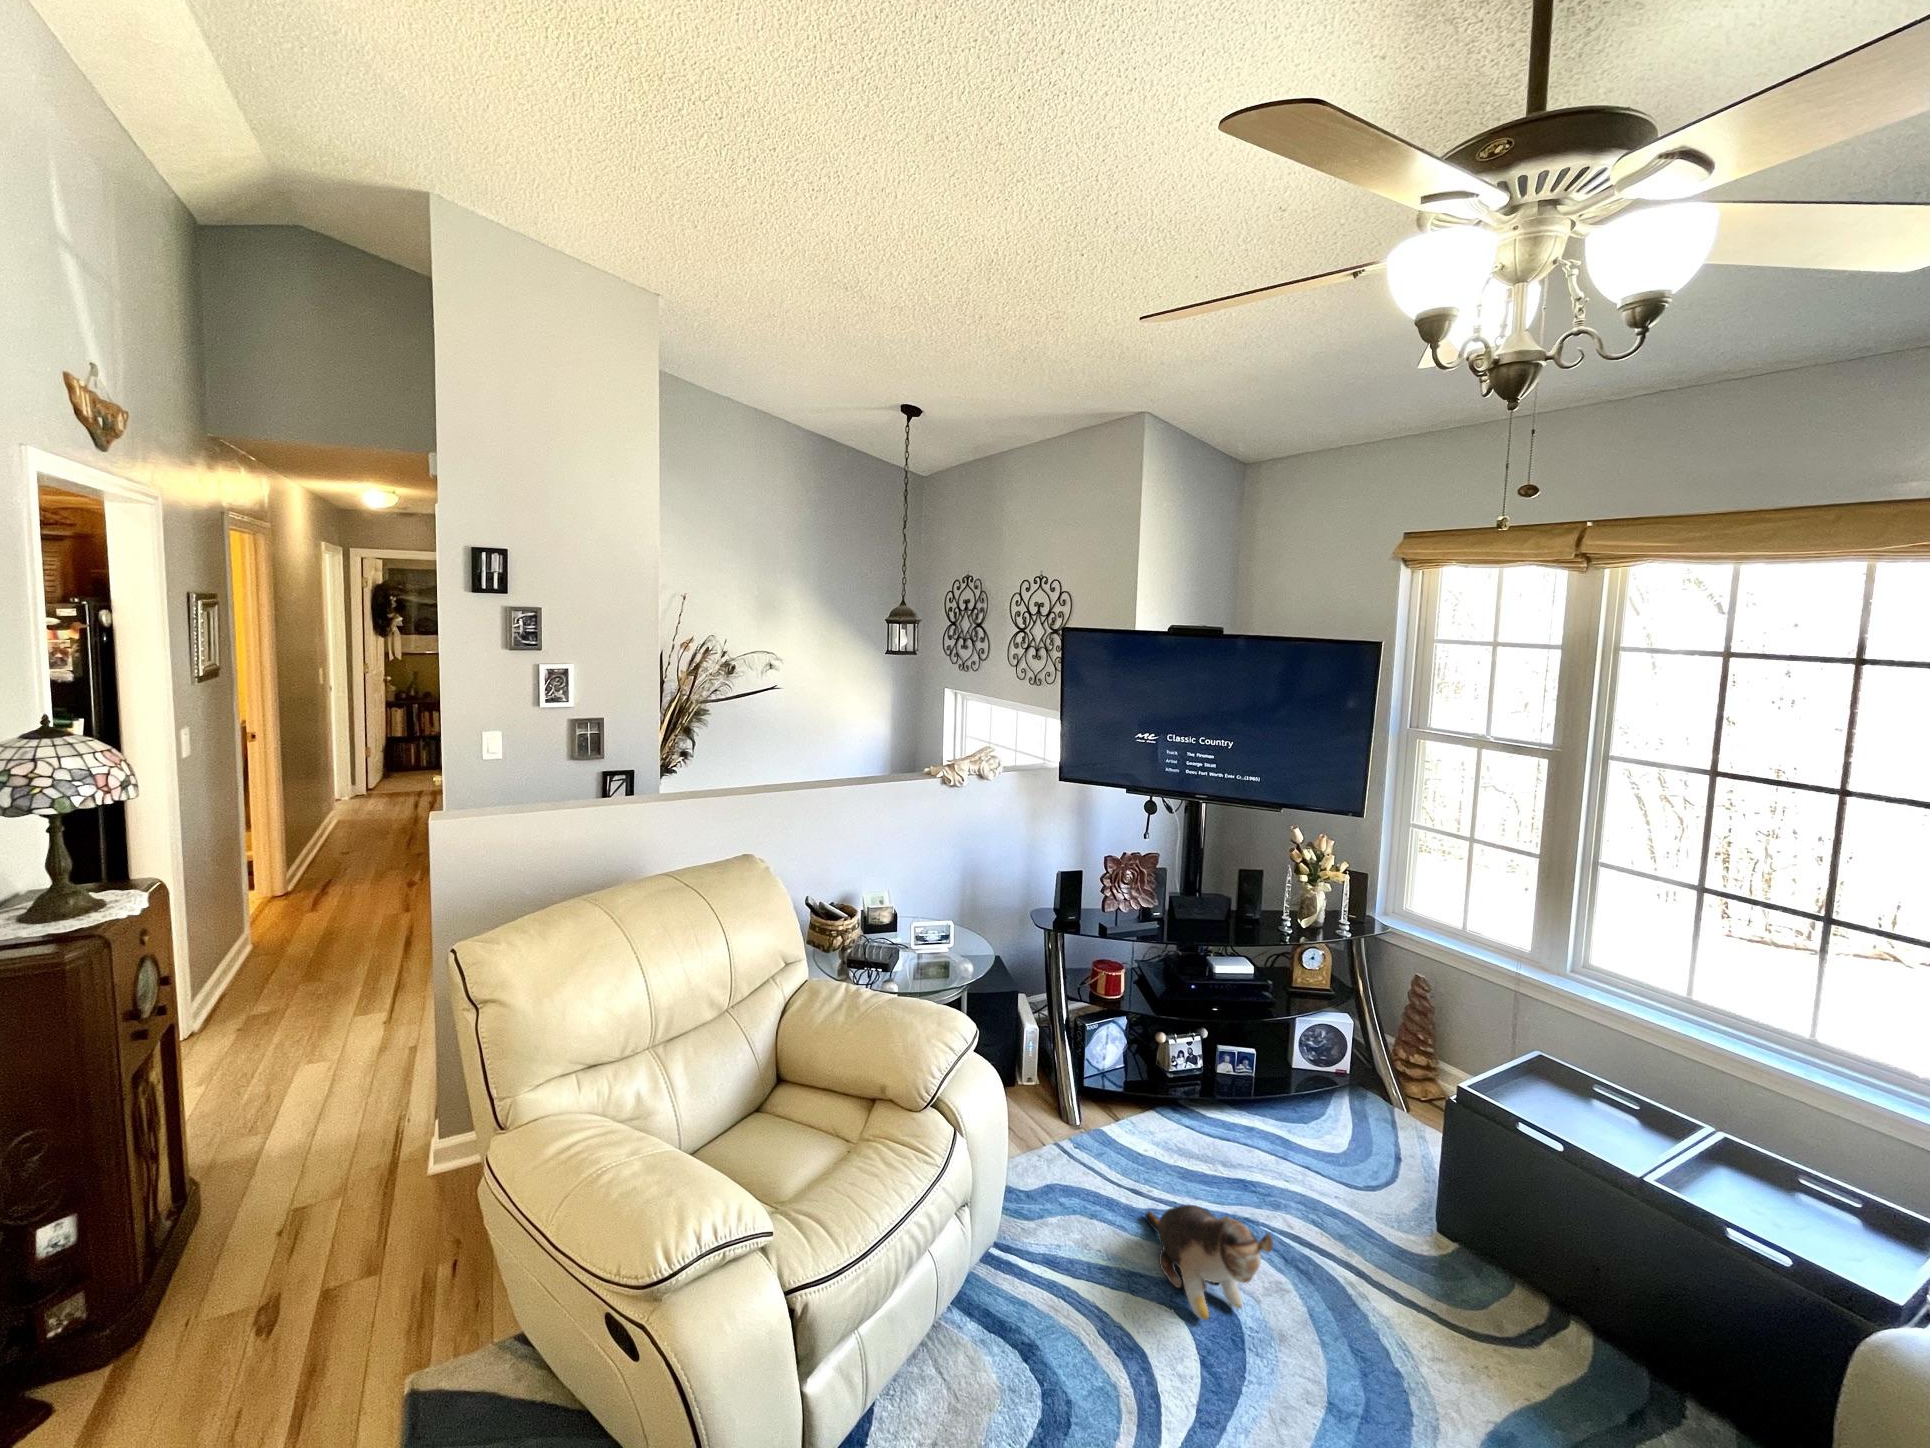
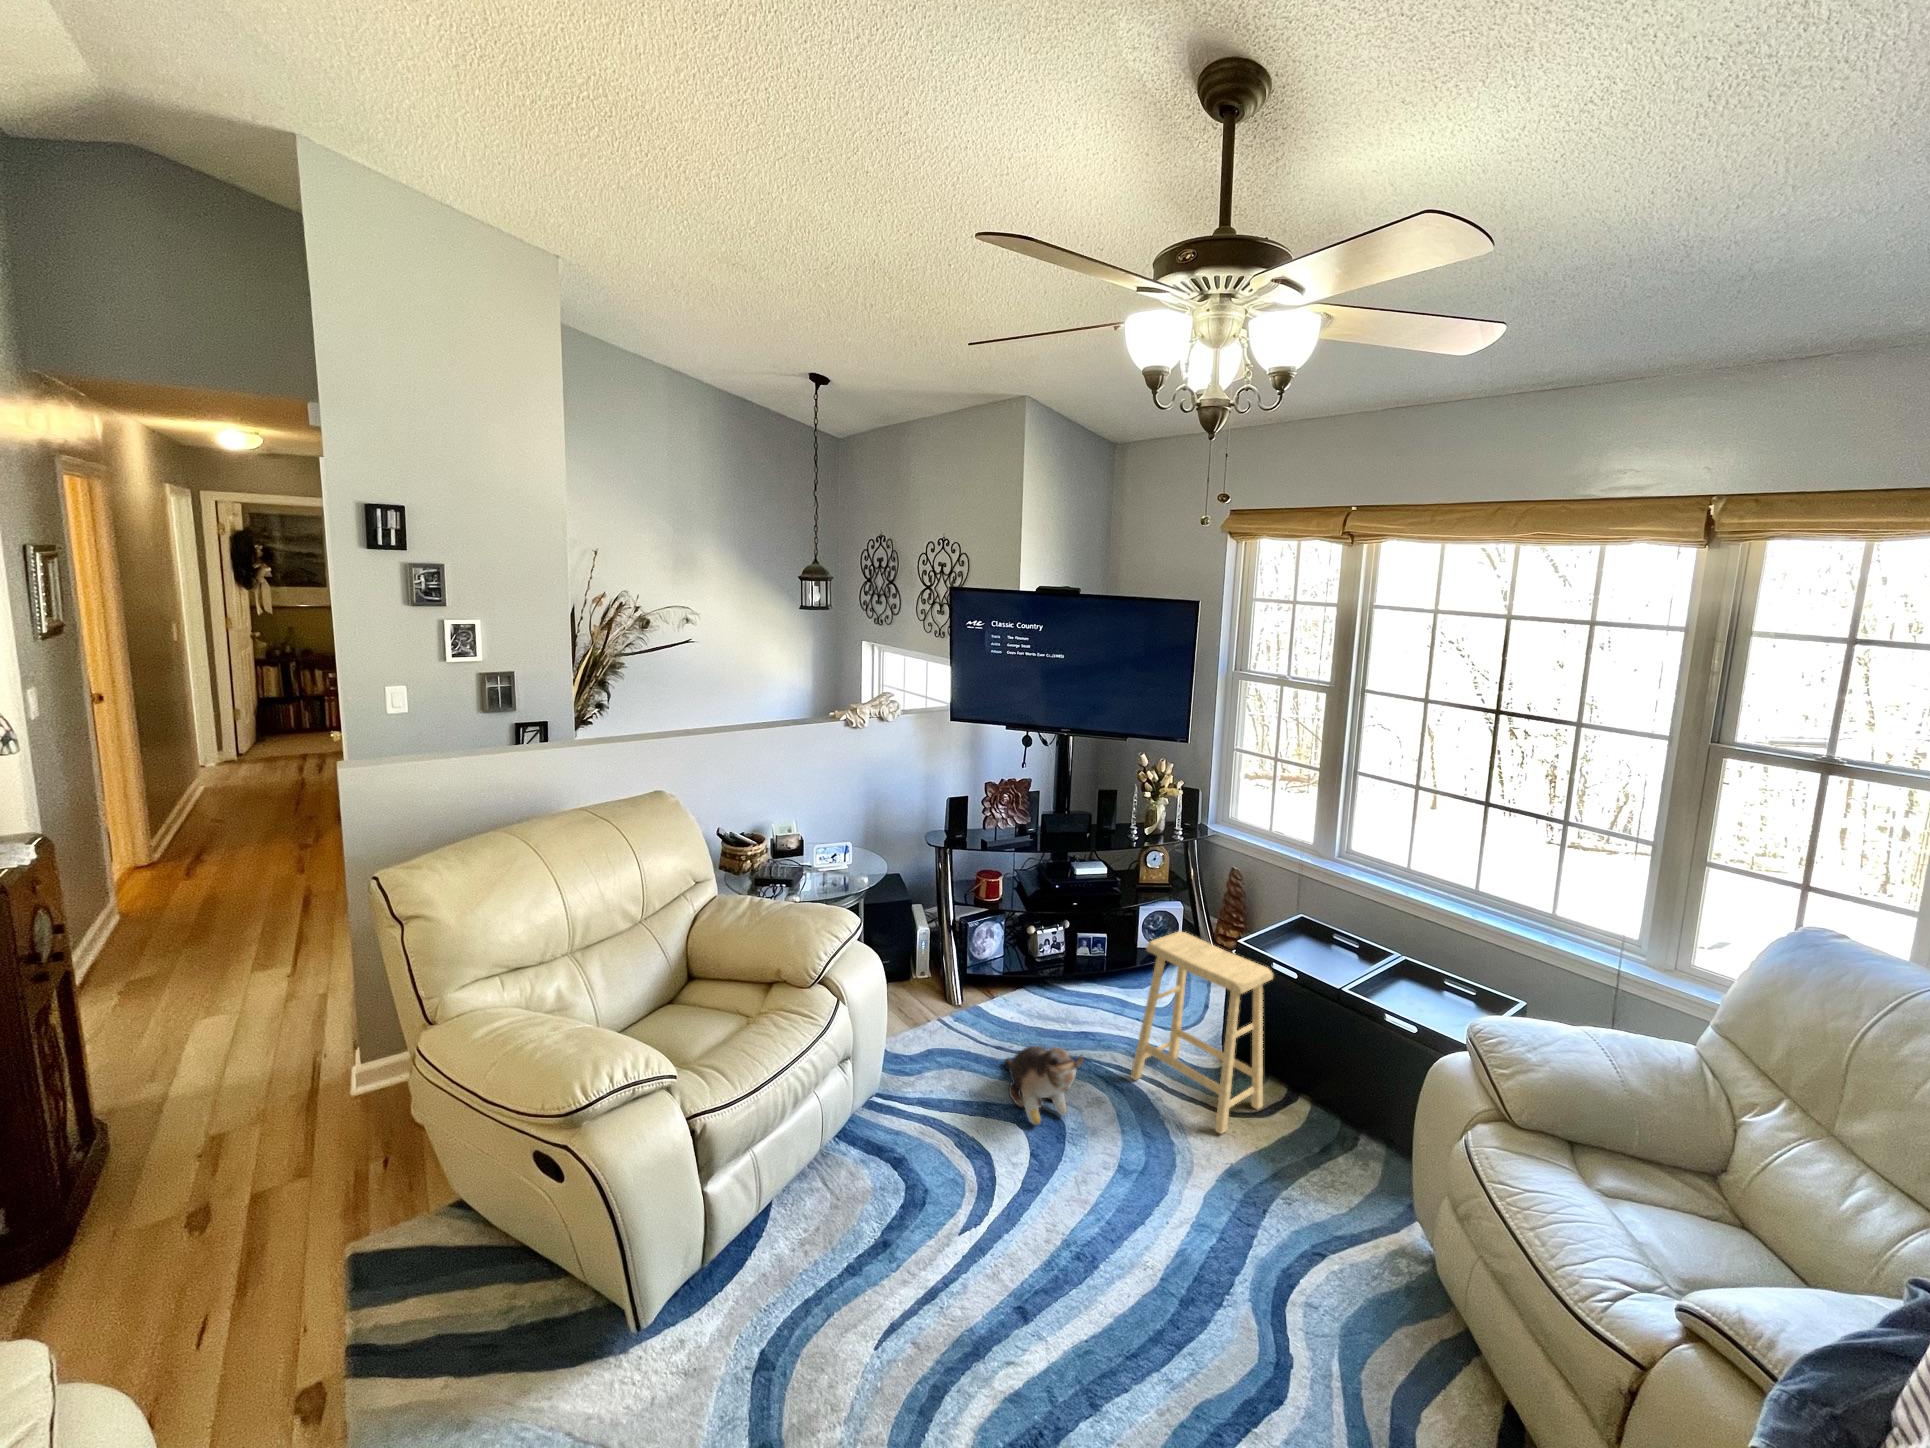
footstool: none [1318,1066,1537,1371] -> present [1130,932,1273,1134]

